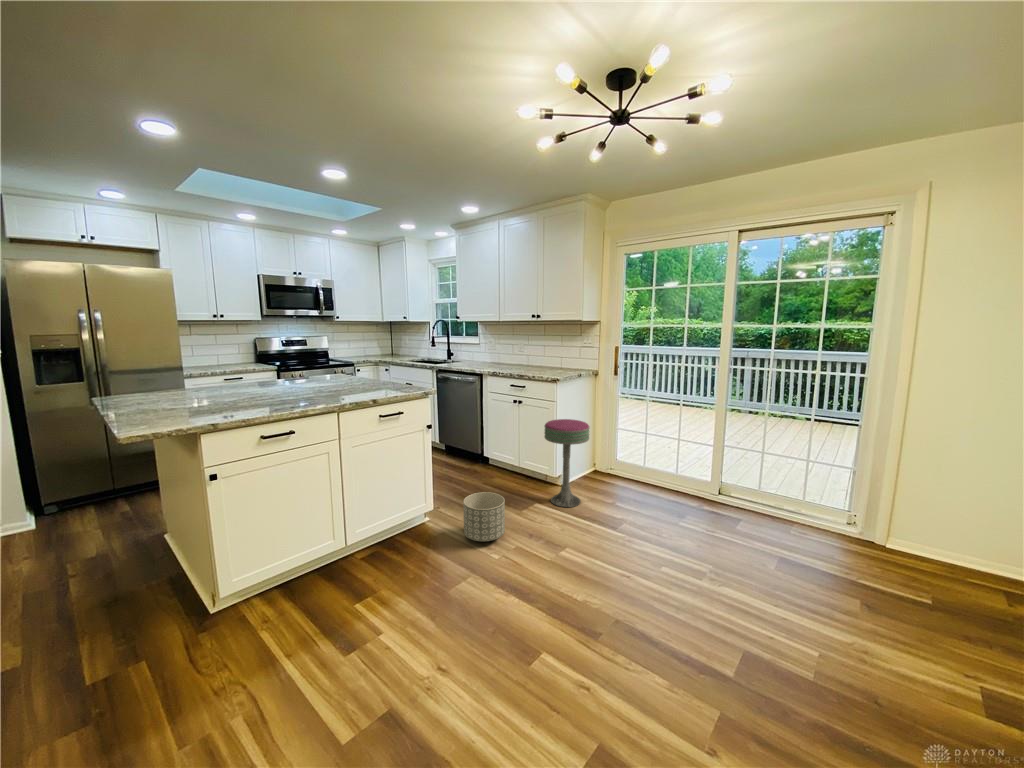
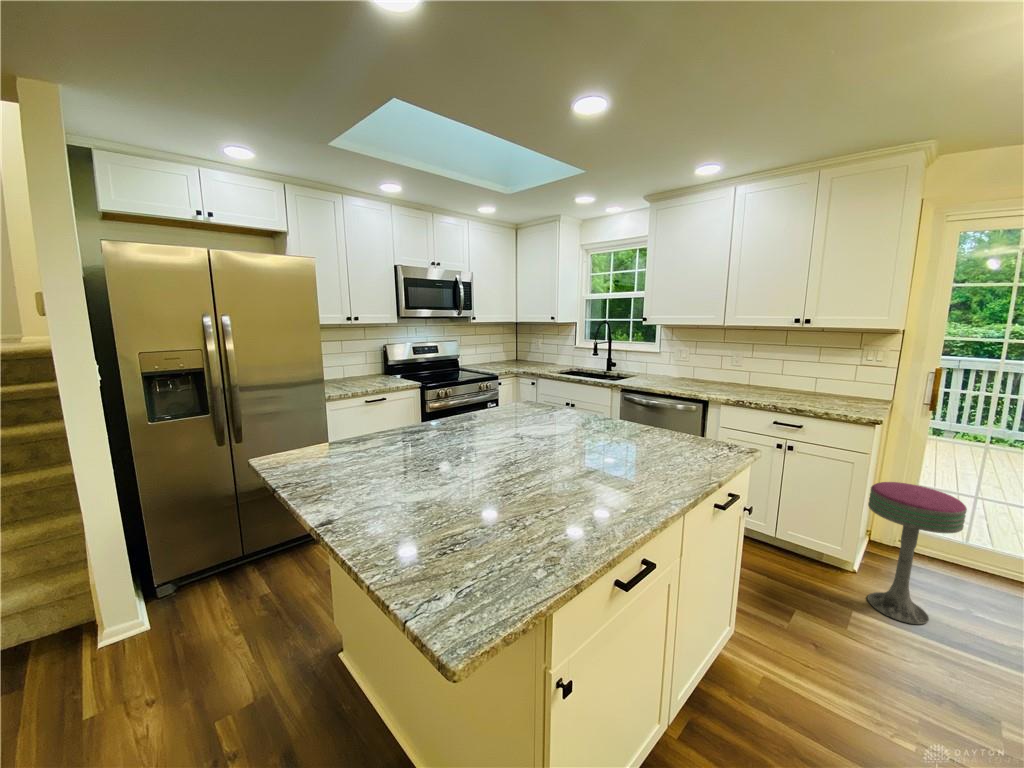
planter: present [463,492,505,542] -> none [811,616,907,720]

